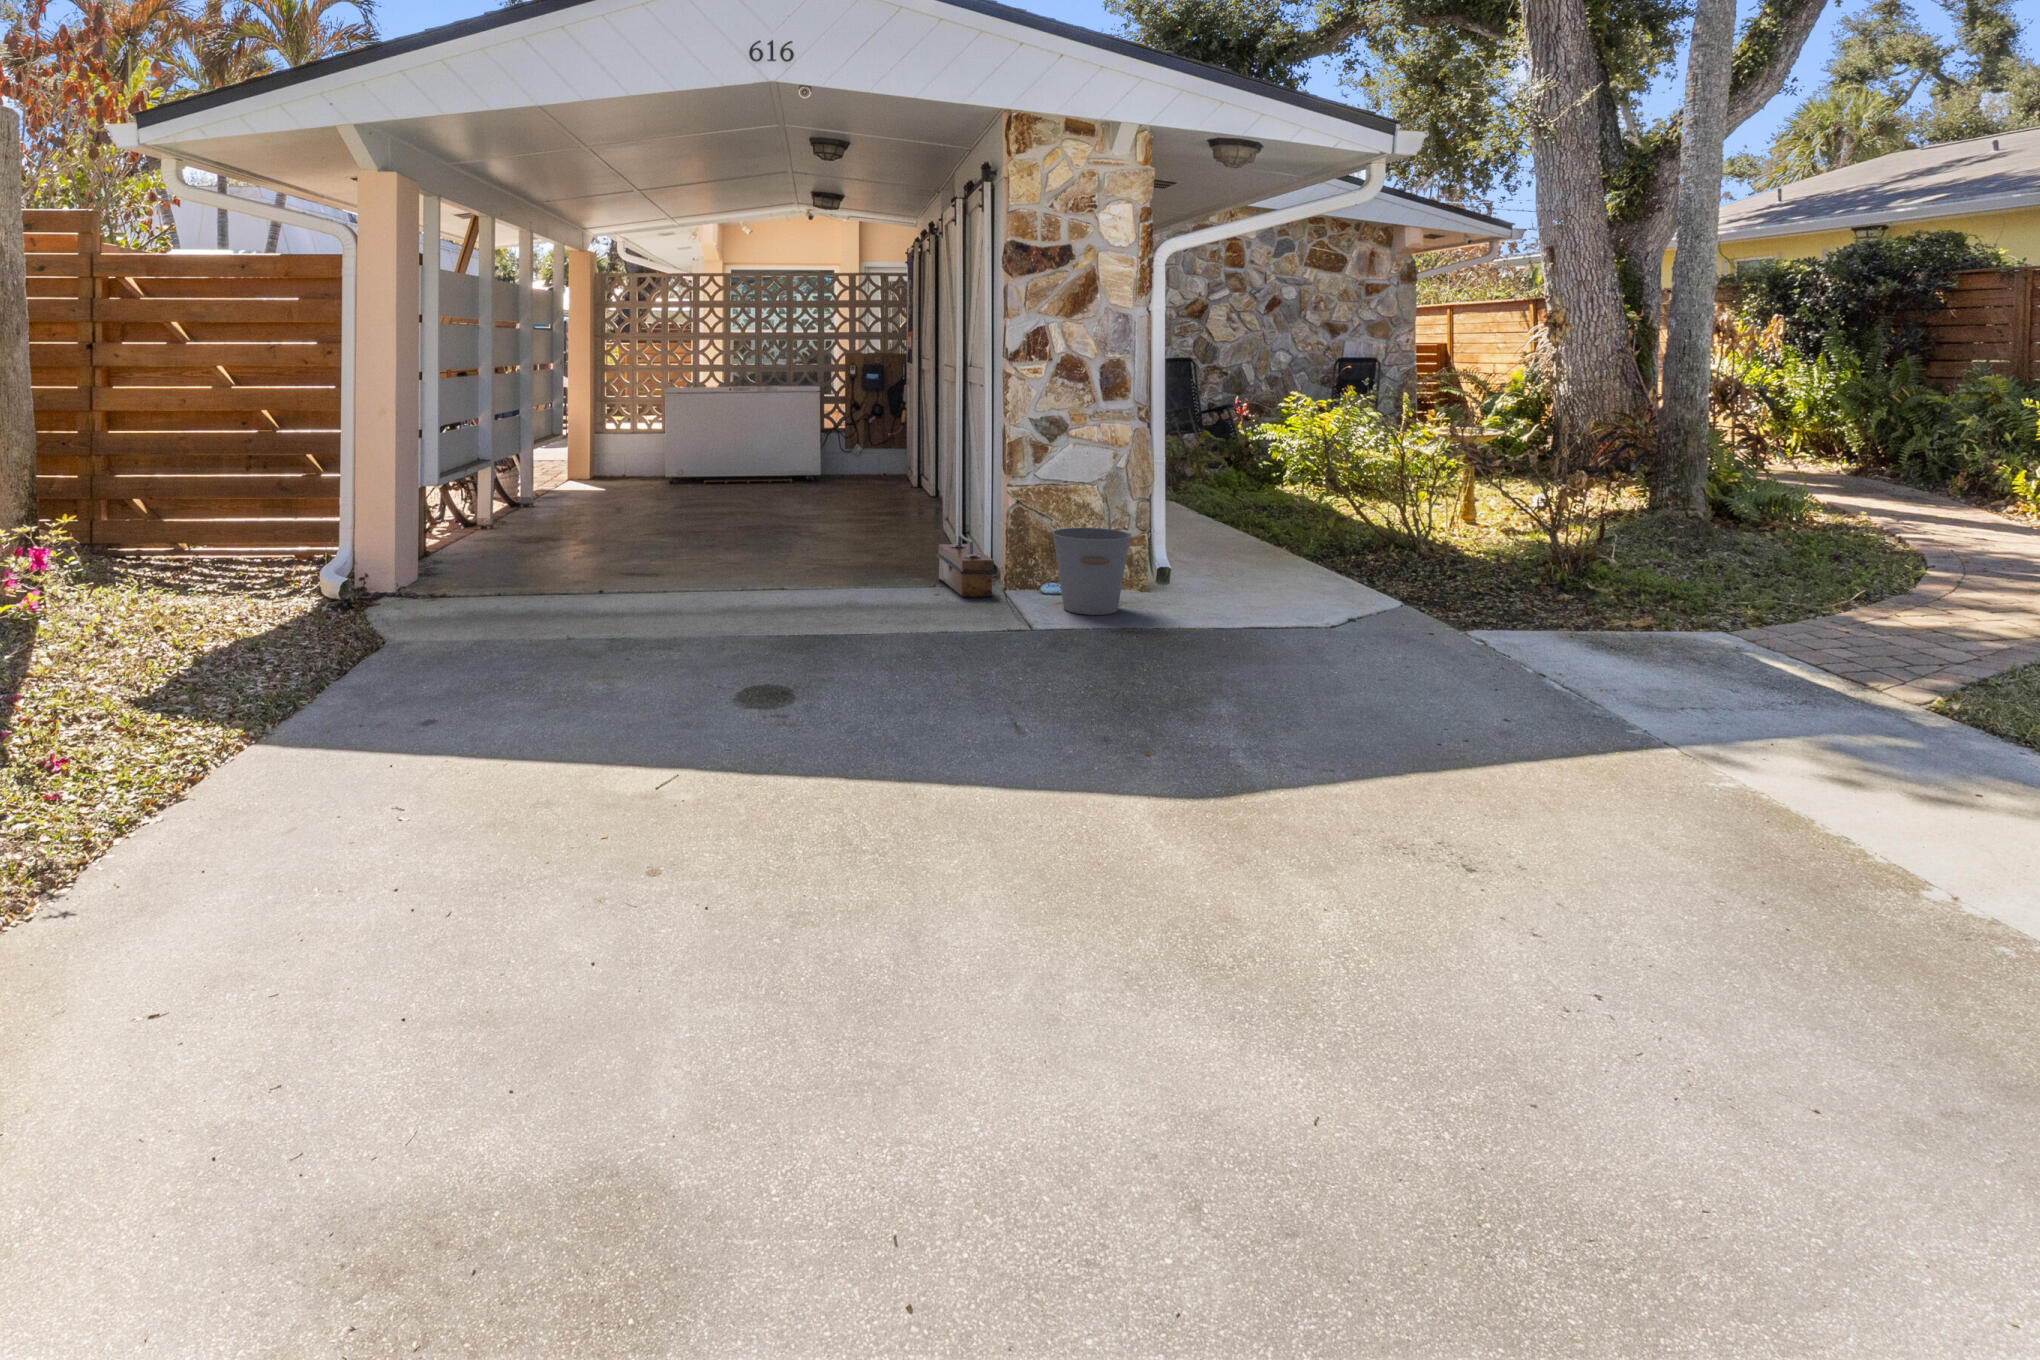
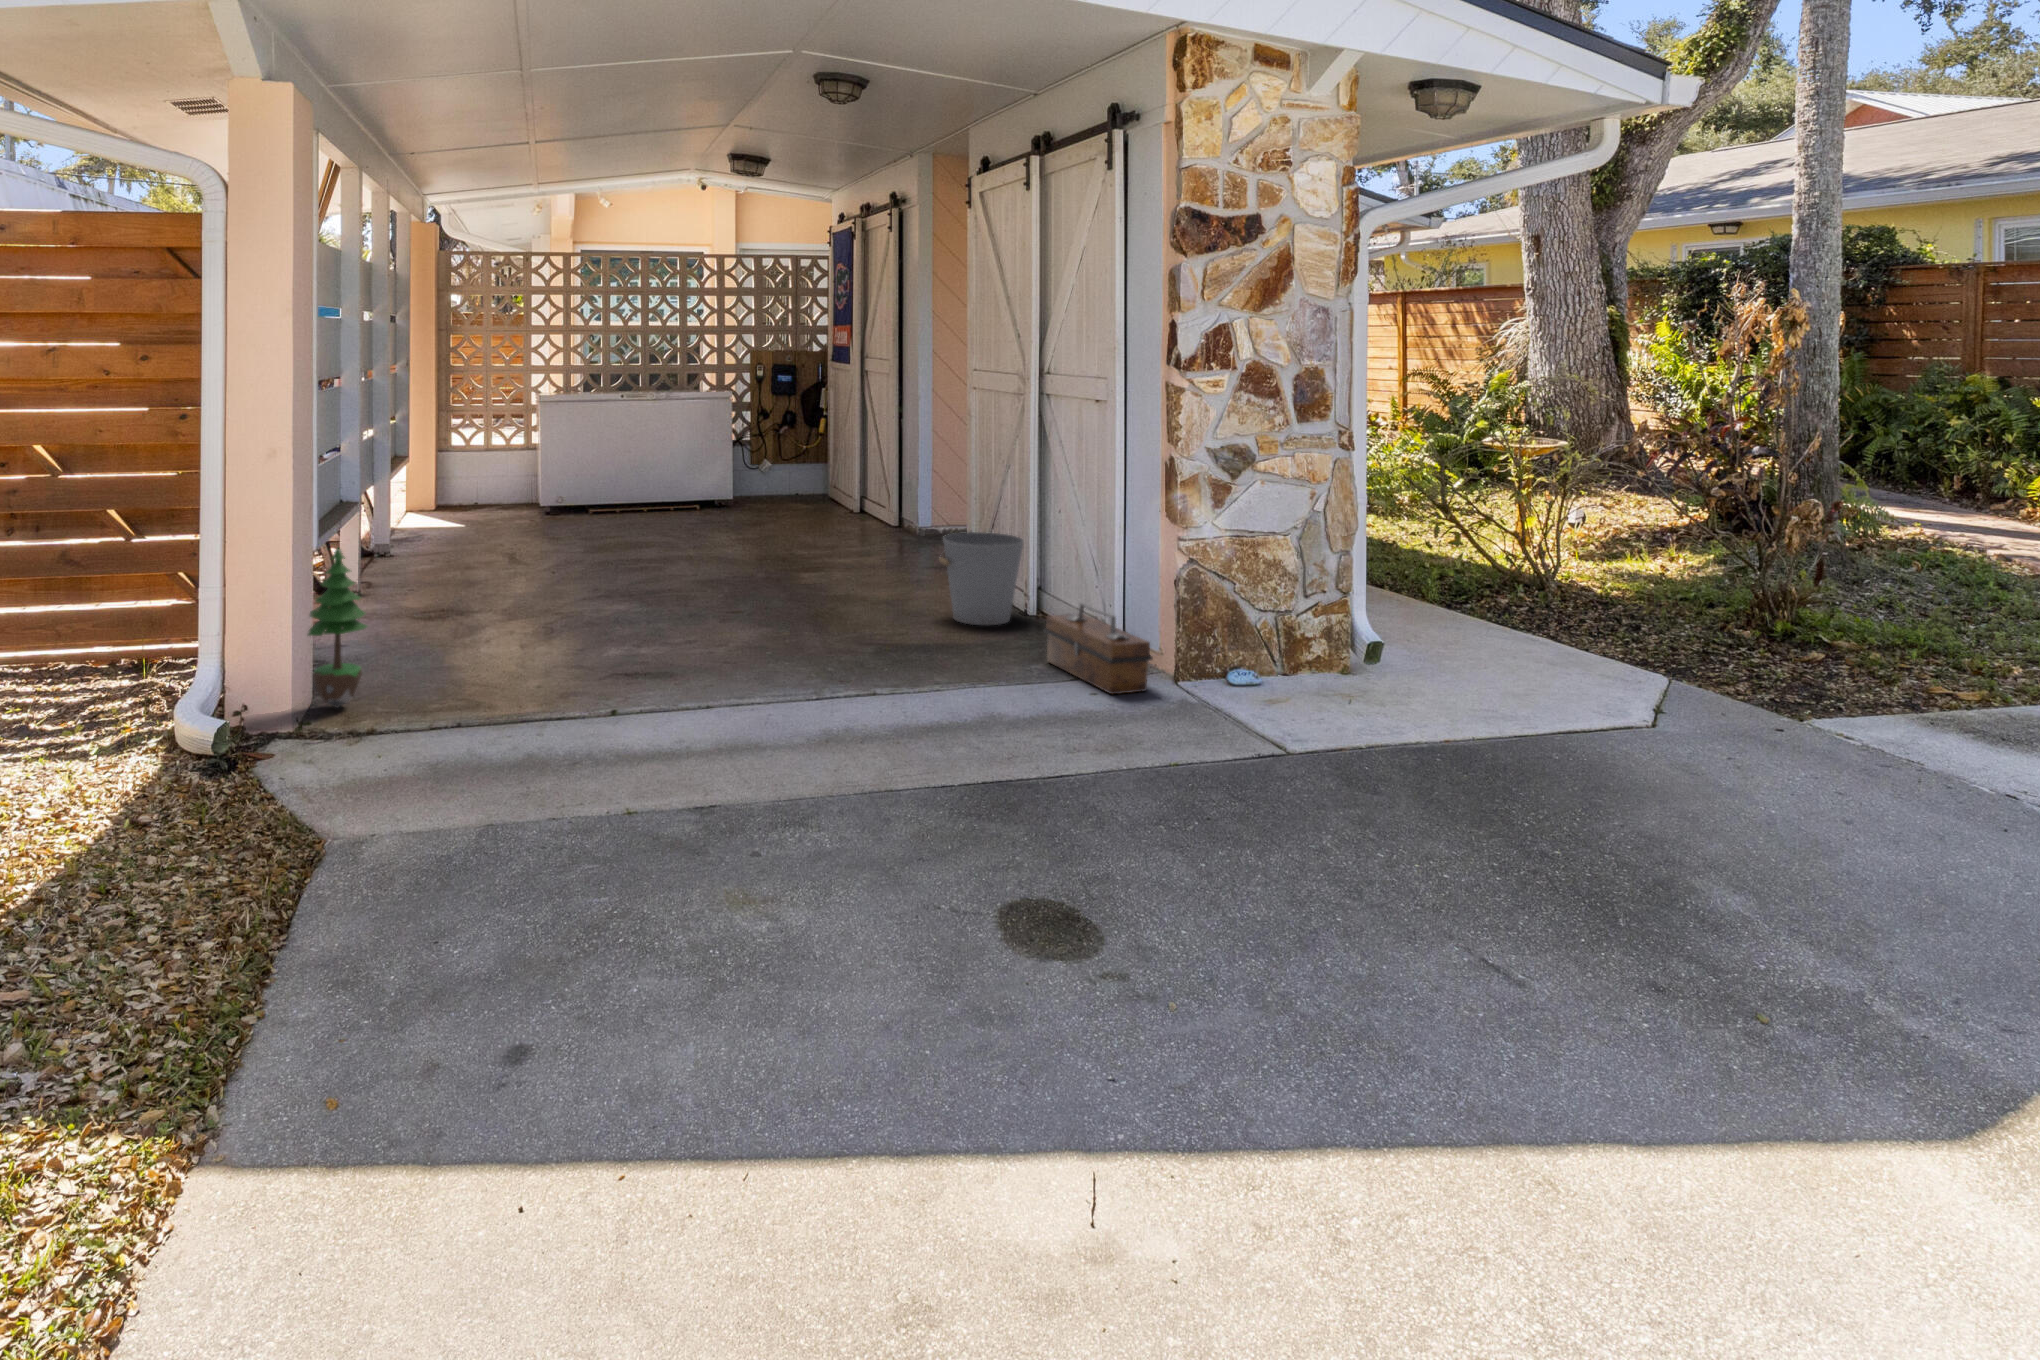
potted tree: none [415,475,456,584] -> present [308,547,367,708]
bucket: present [1052,528,1131,615] -> present [939,531,1024,625]

